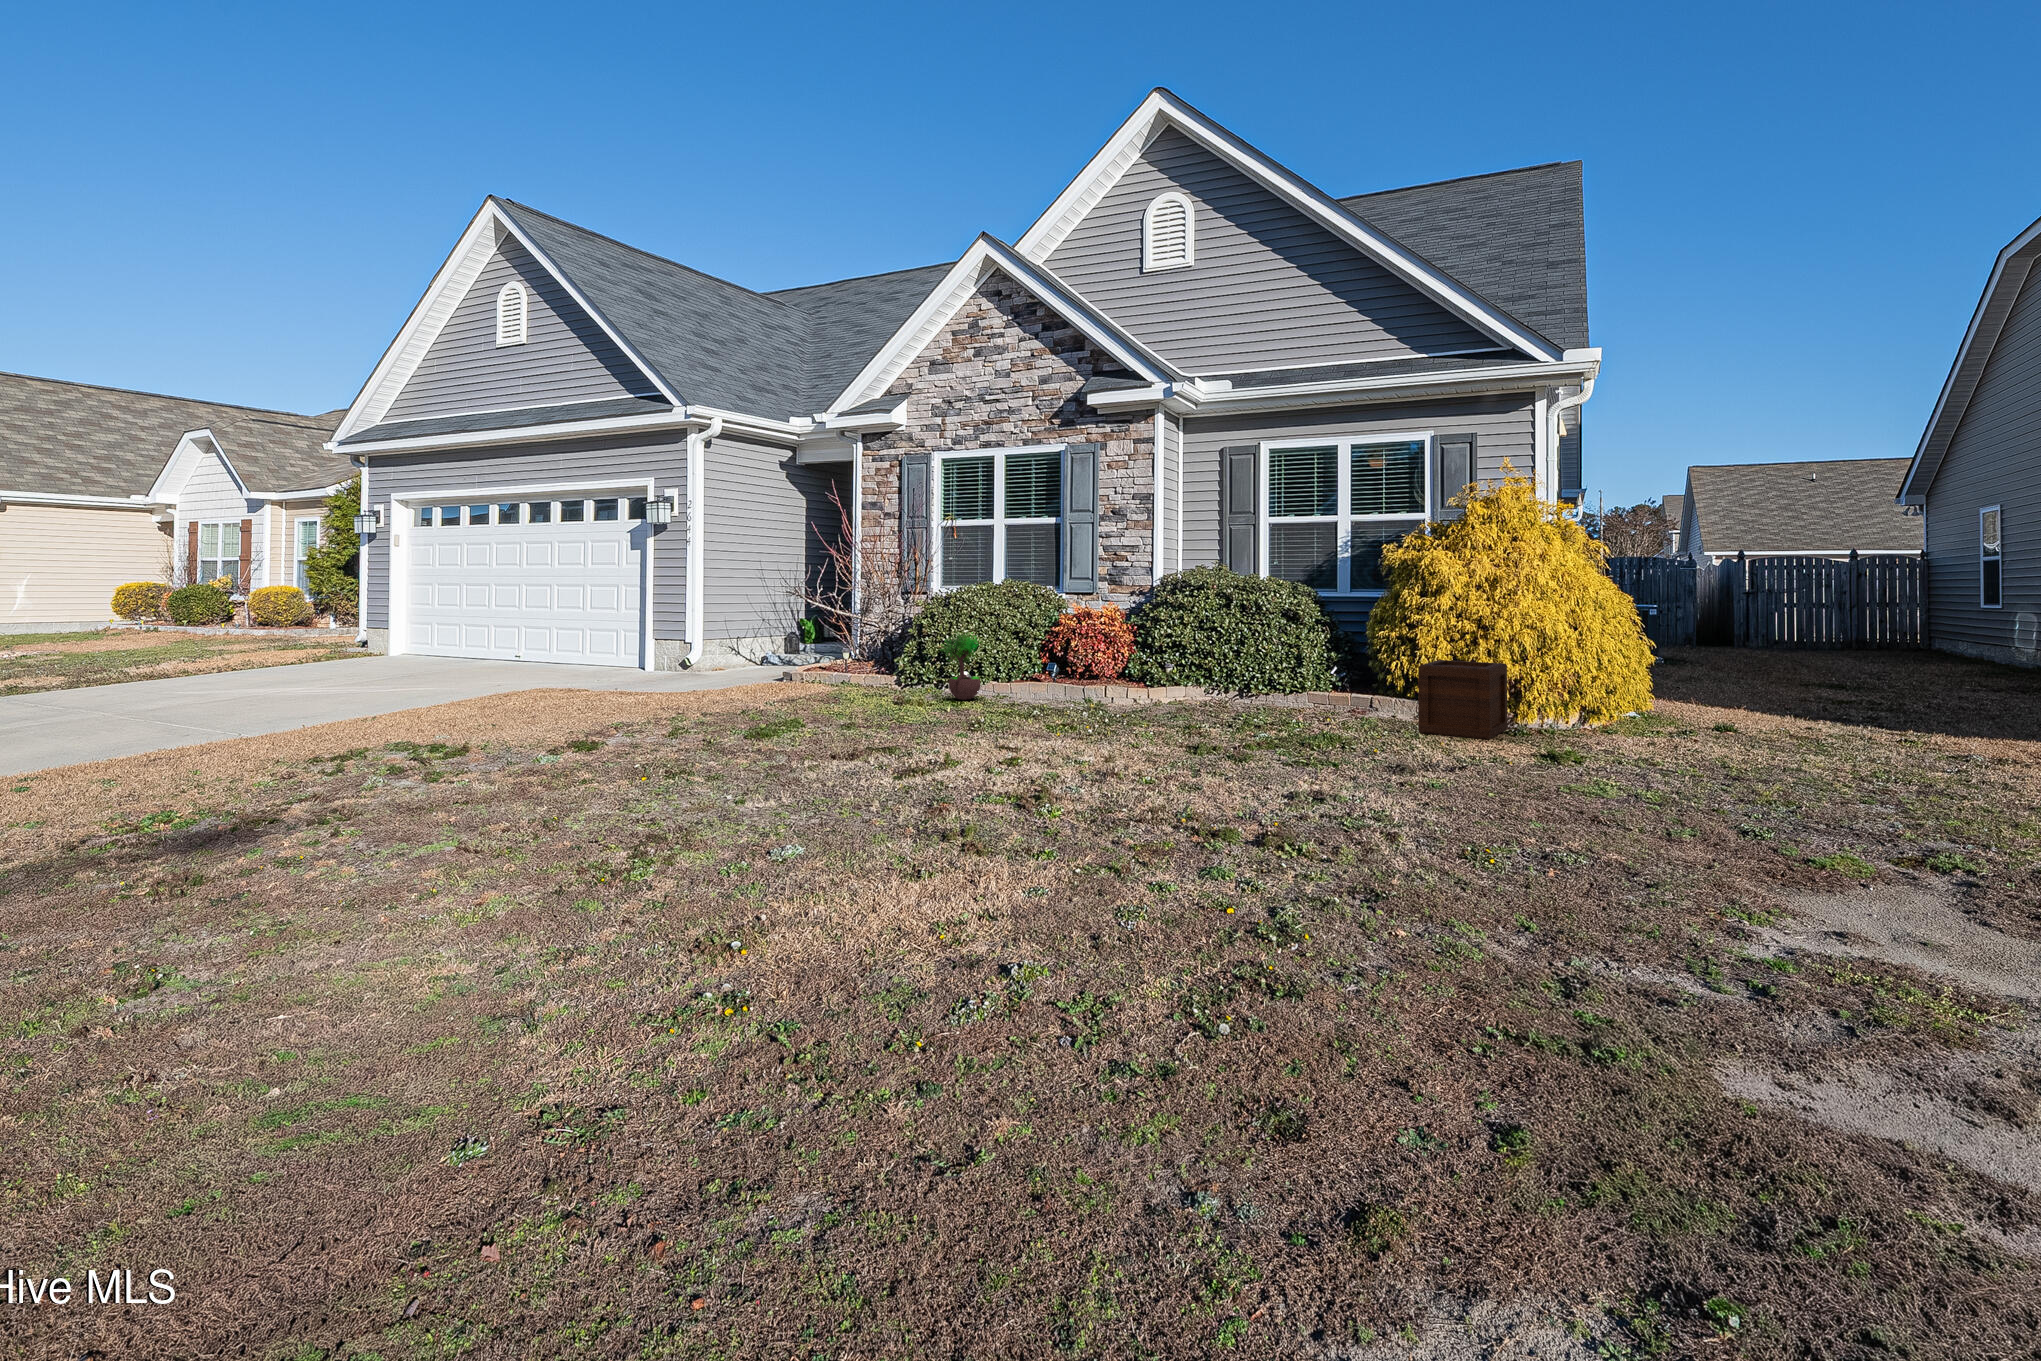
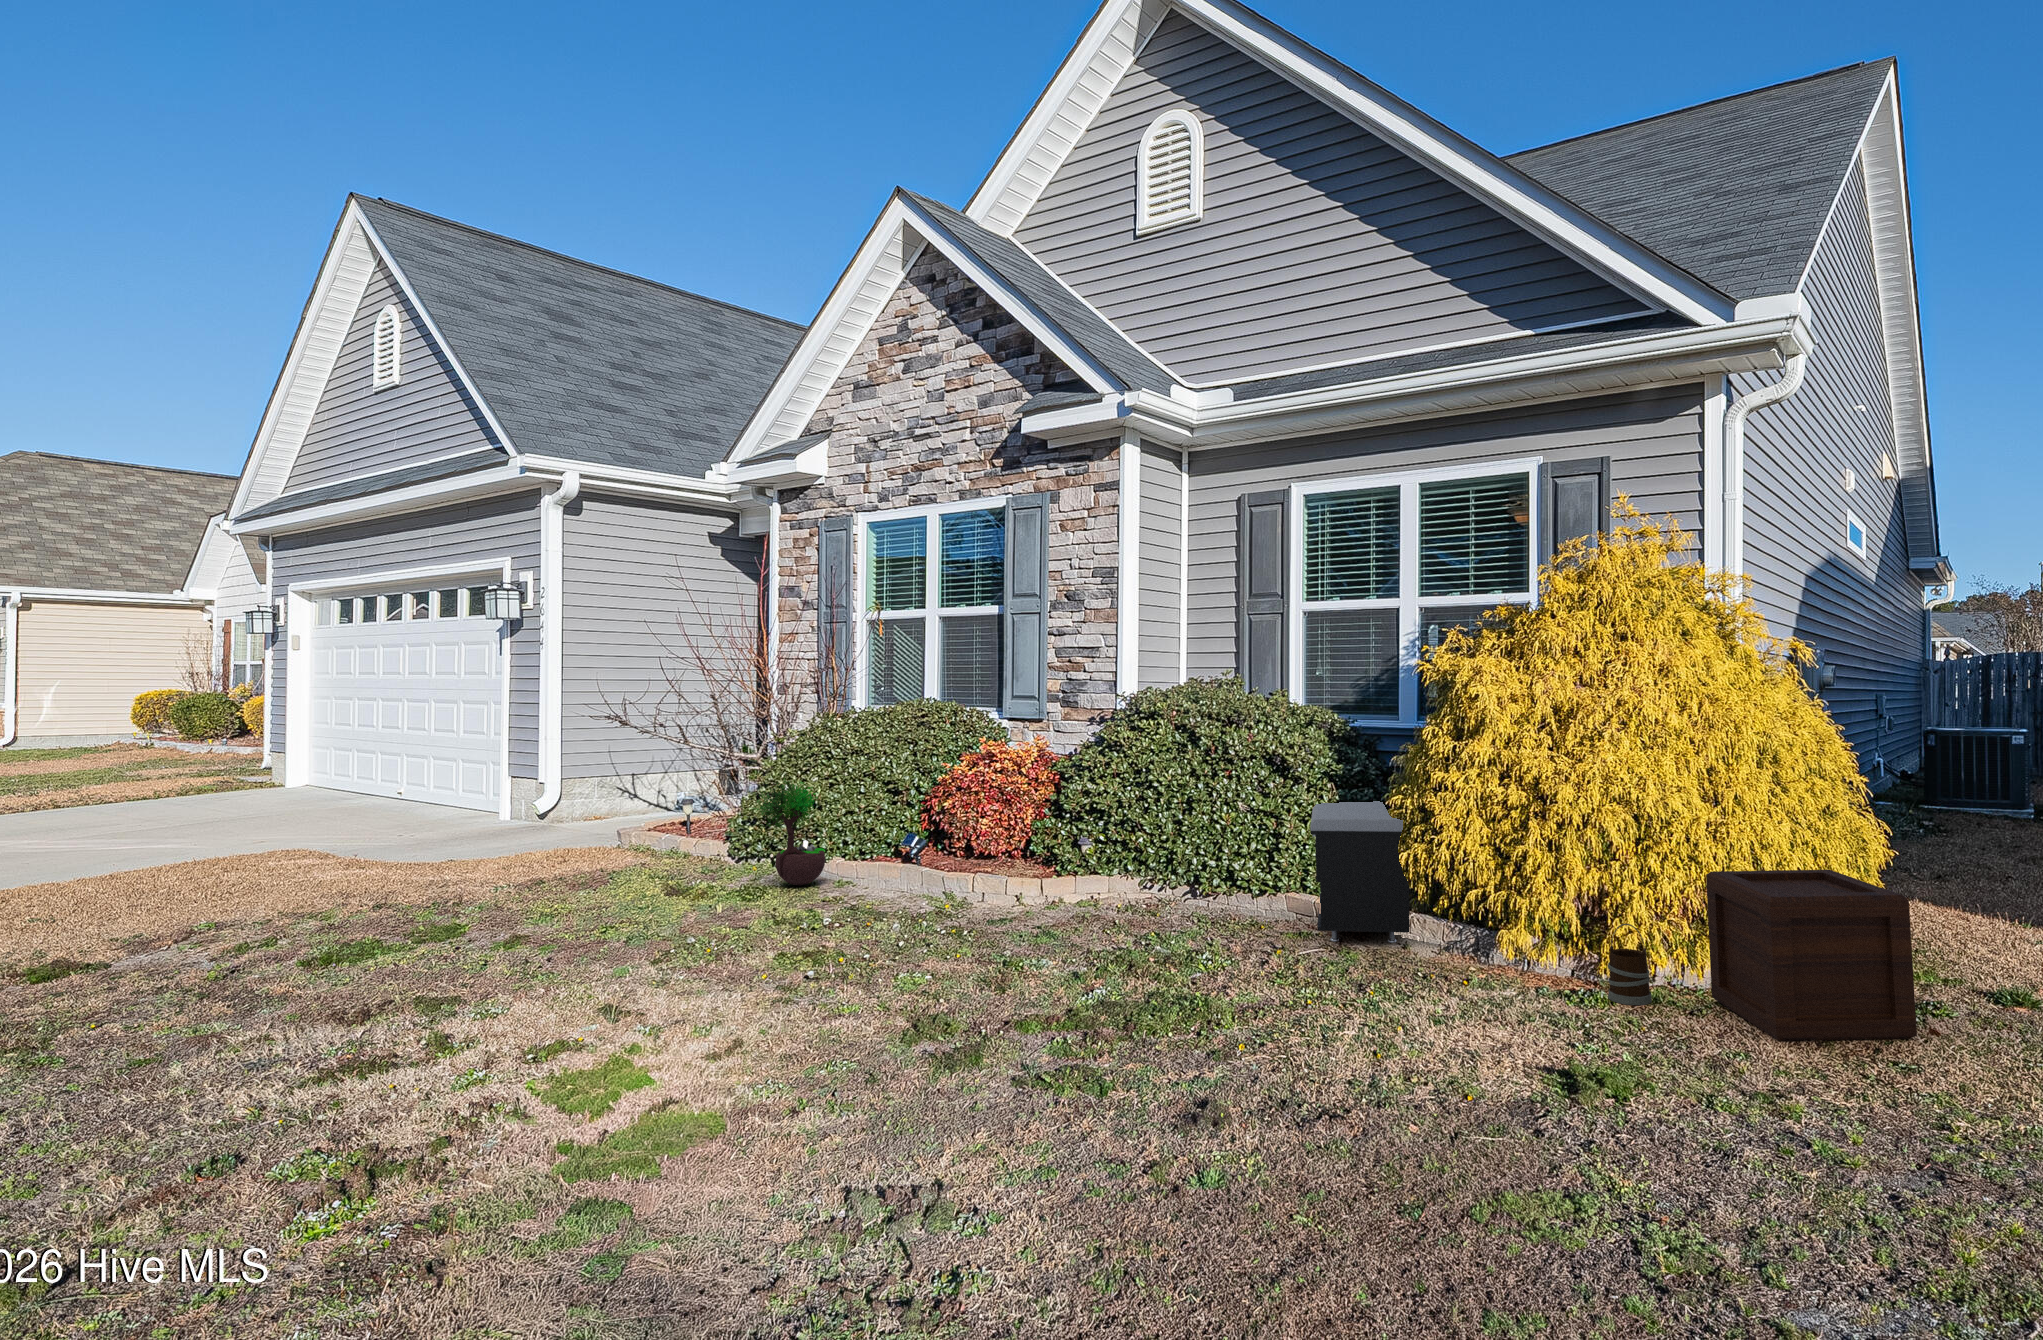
storage bench: none [1311,638,1391,716] -> present [1310,801,1410,943]
wooden crate: present [1418,660,1507,740] -> present [1706,870,1917,1041]
wooden bucket: none [1522,692,1546,734] -> present [1608,924,1652,1005]

